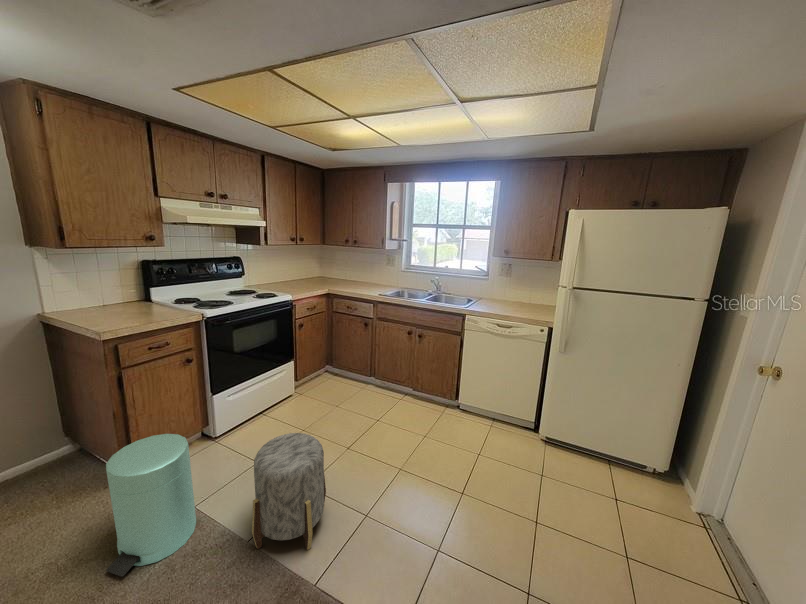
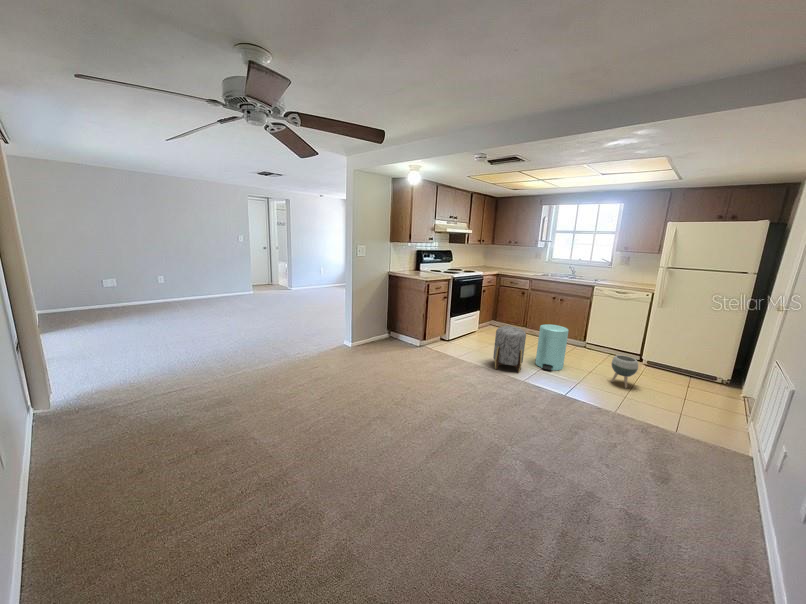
trash can: present [106,434,196,577] -> present [535,324,569,370]
planter: none [495,476,544,555] -> present [611,355,638,388]

